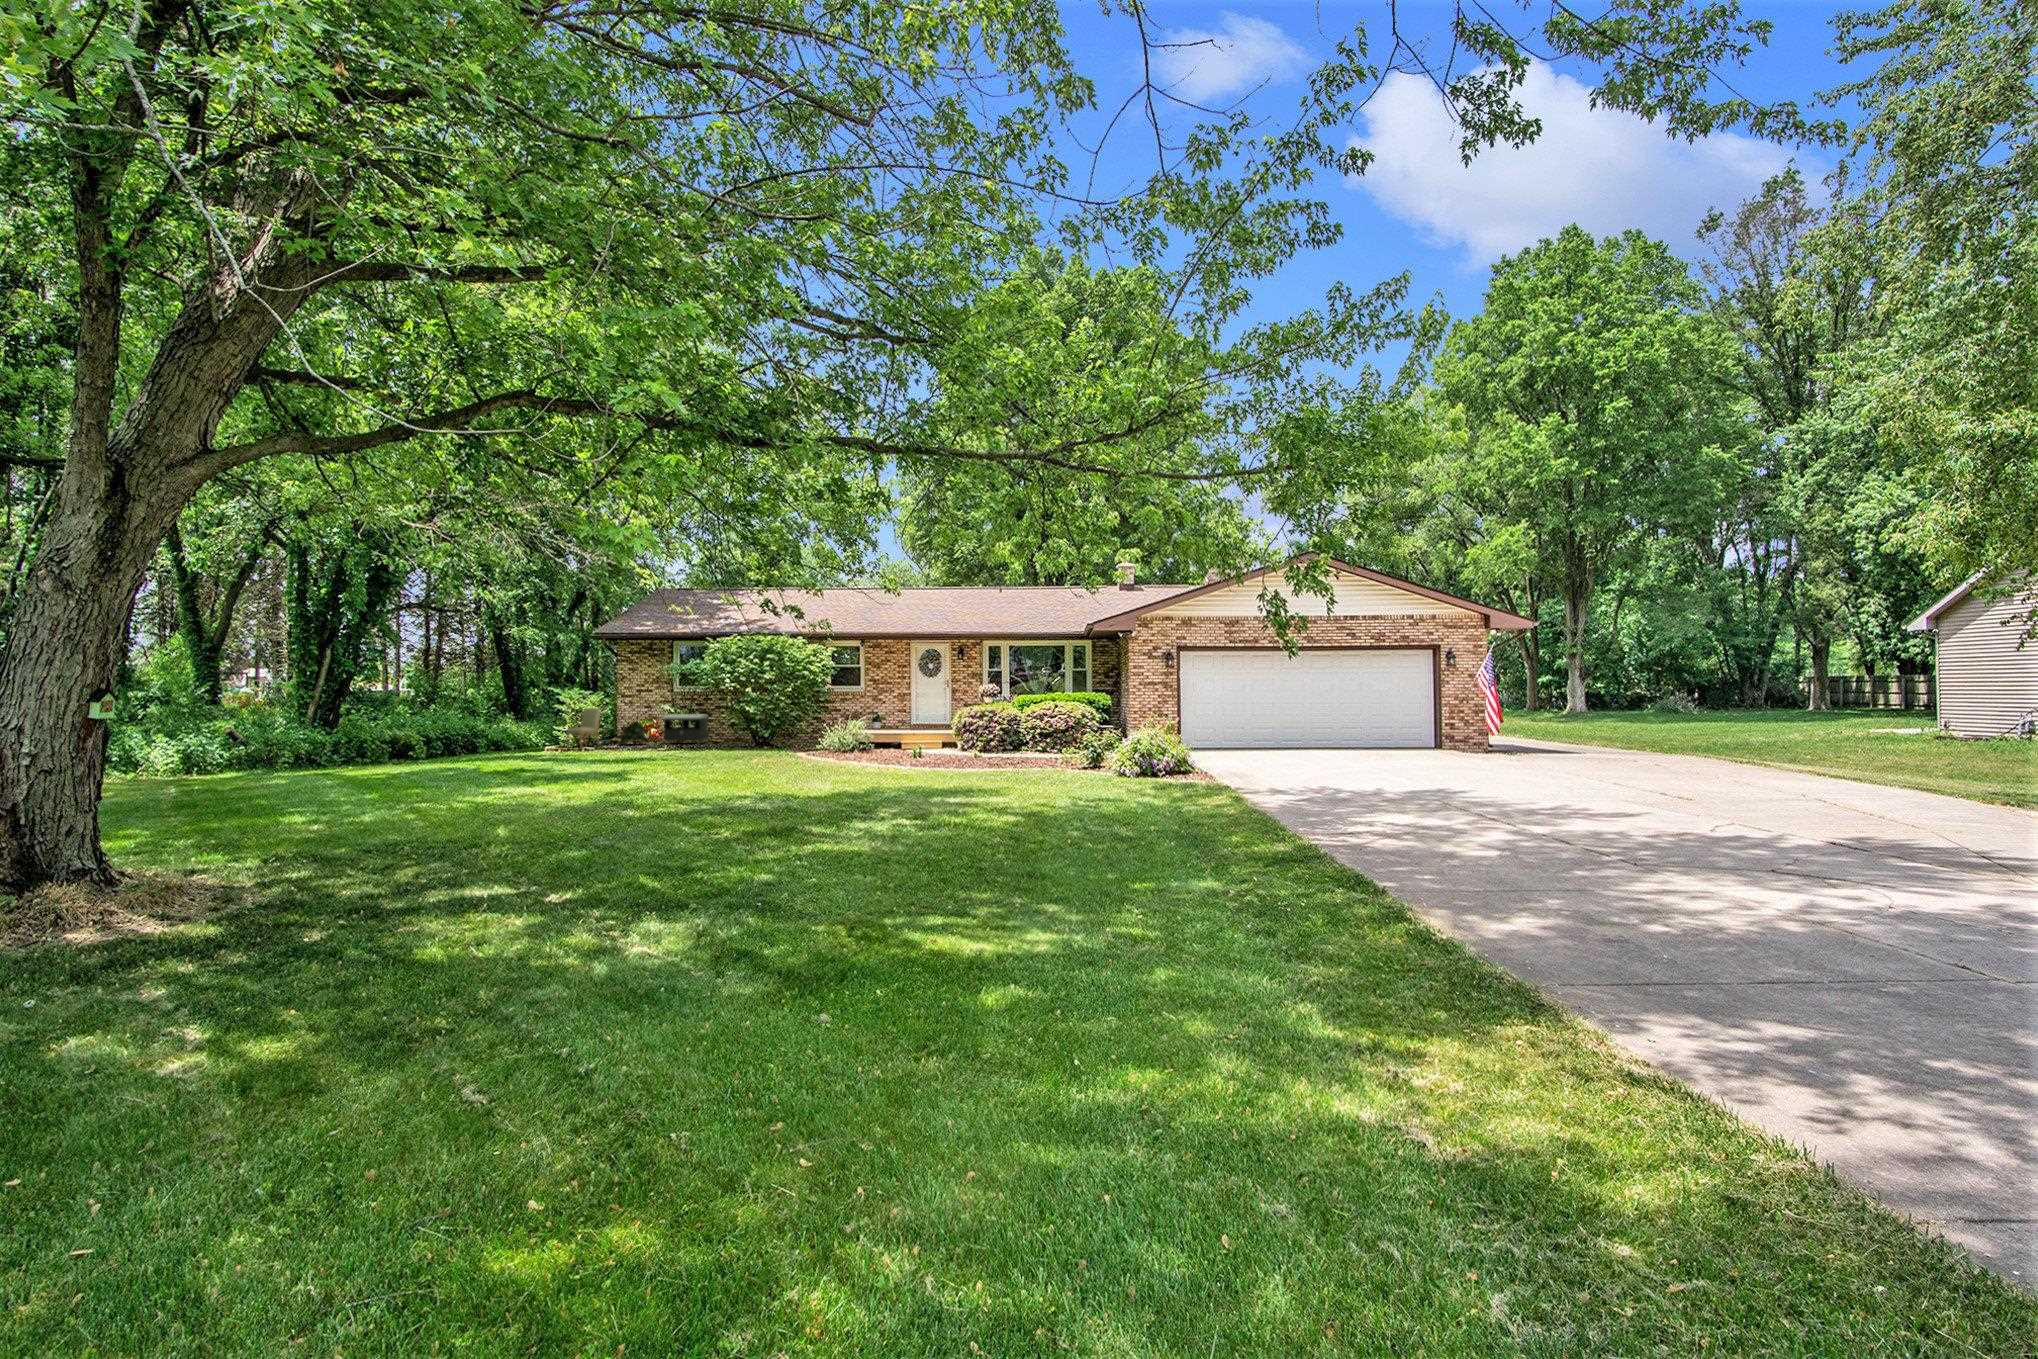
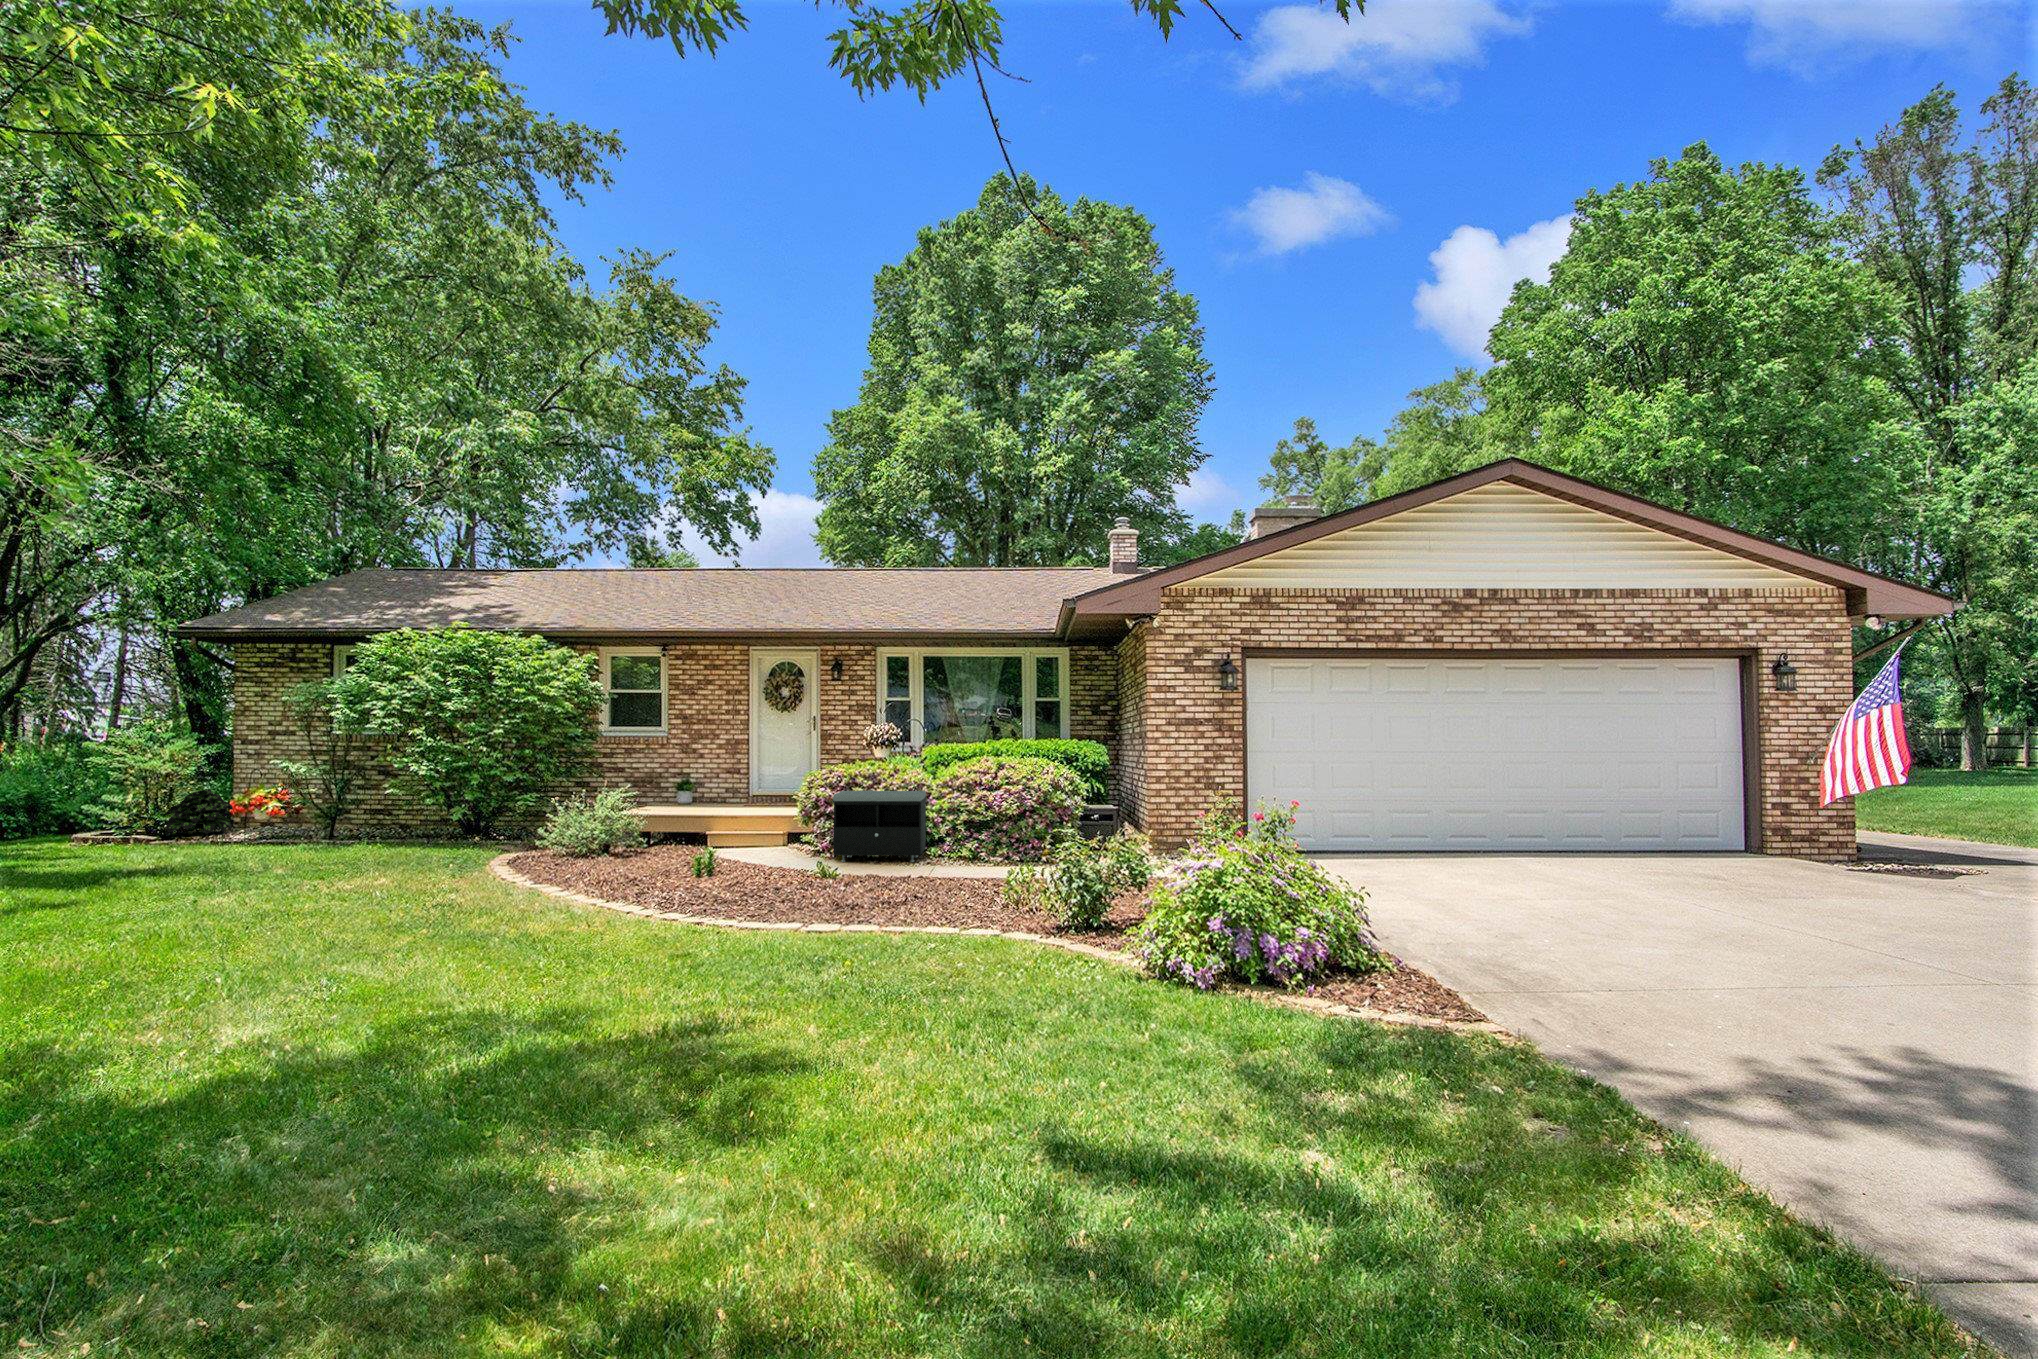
chair: present [566,708,601,747] -> none [36,763,120,844]
storage bench: present [663,715,708,742] -> present [833,791,926,862]

